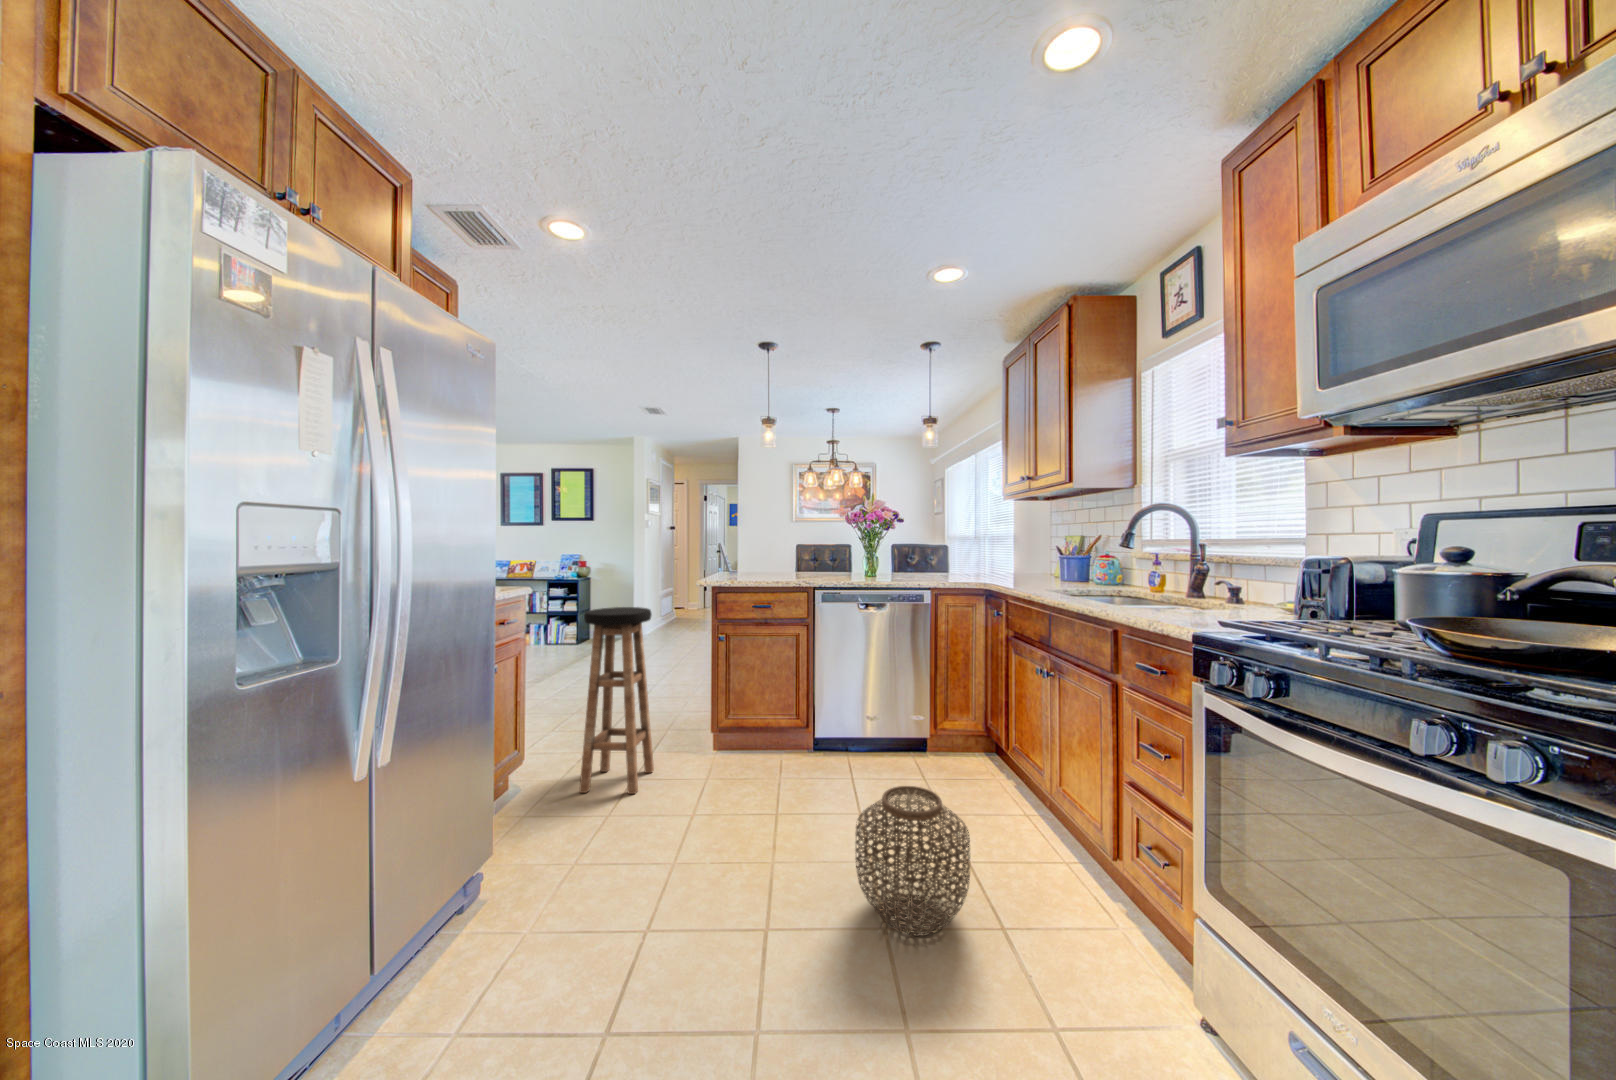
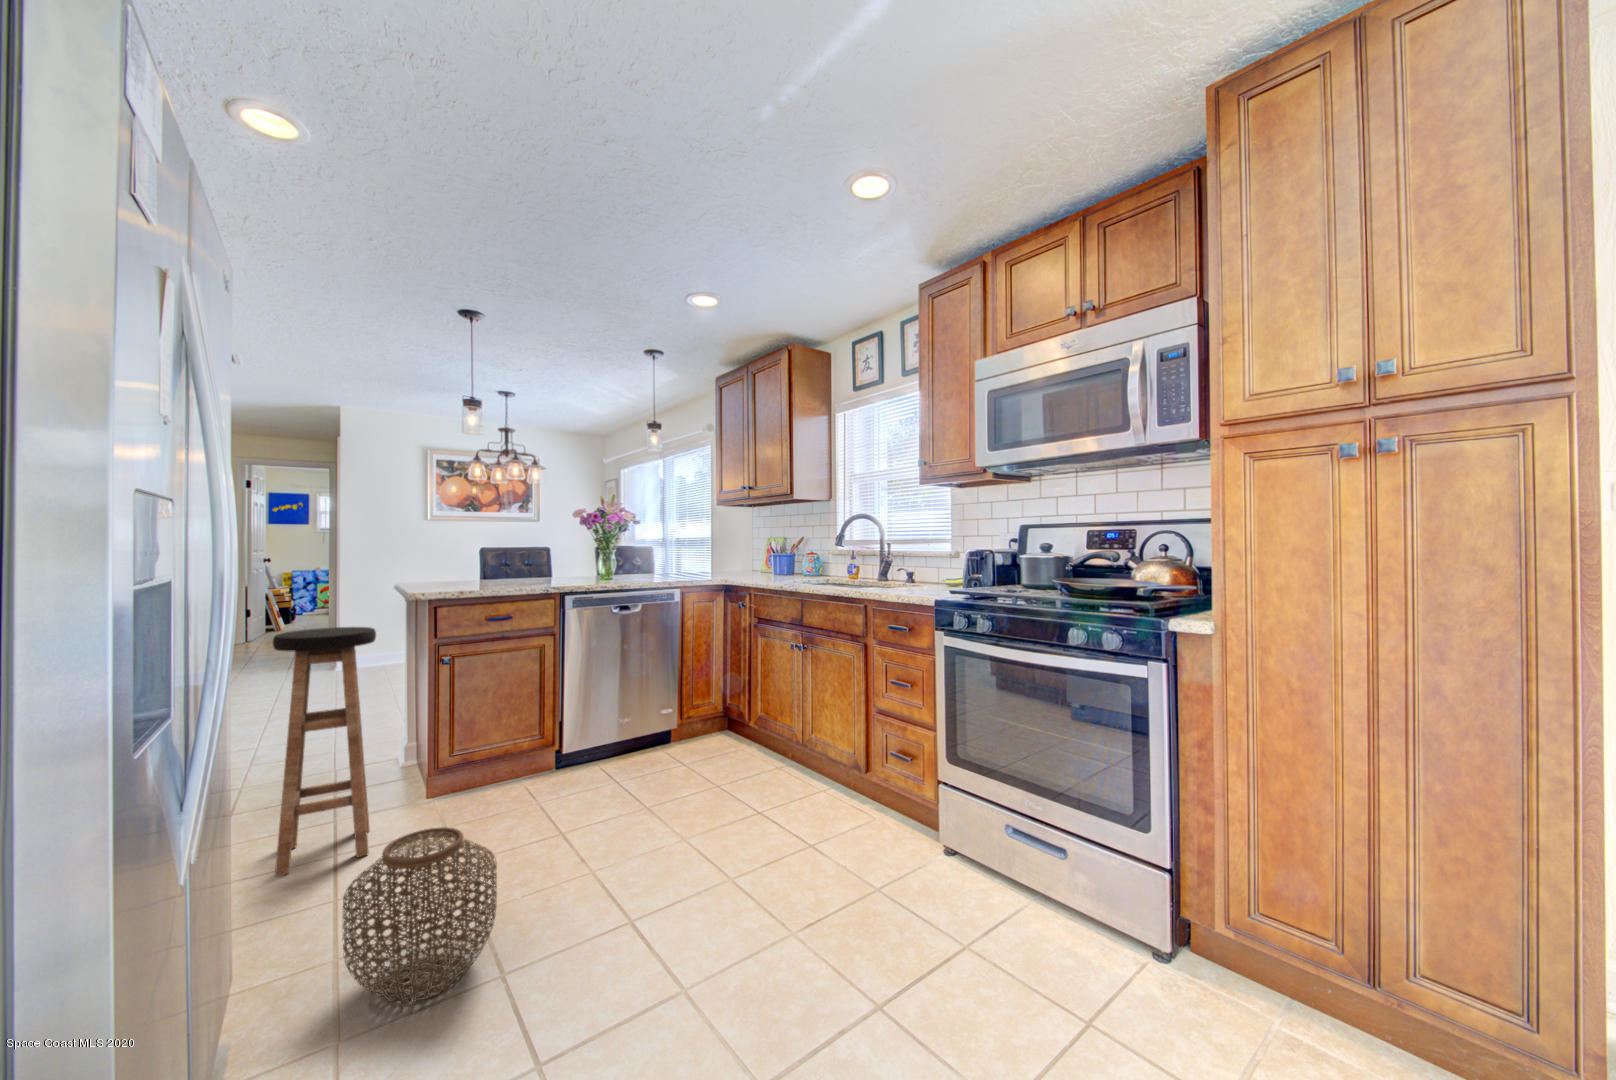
woven basket: present [855,786,970,936] -> present [343,827,497,1003]

